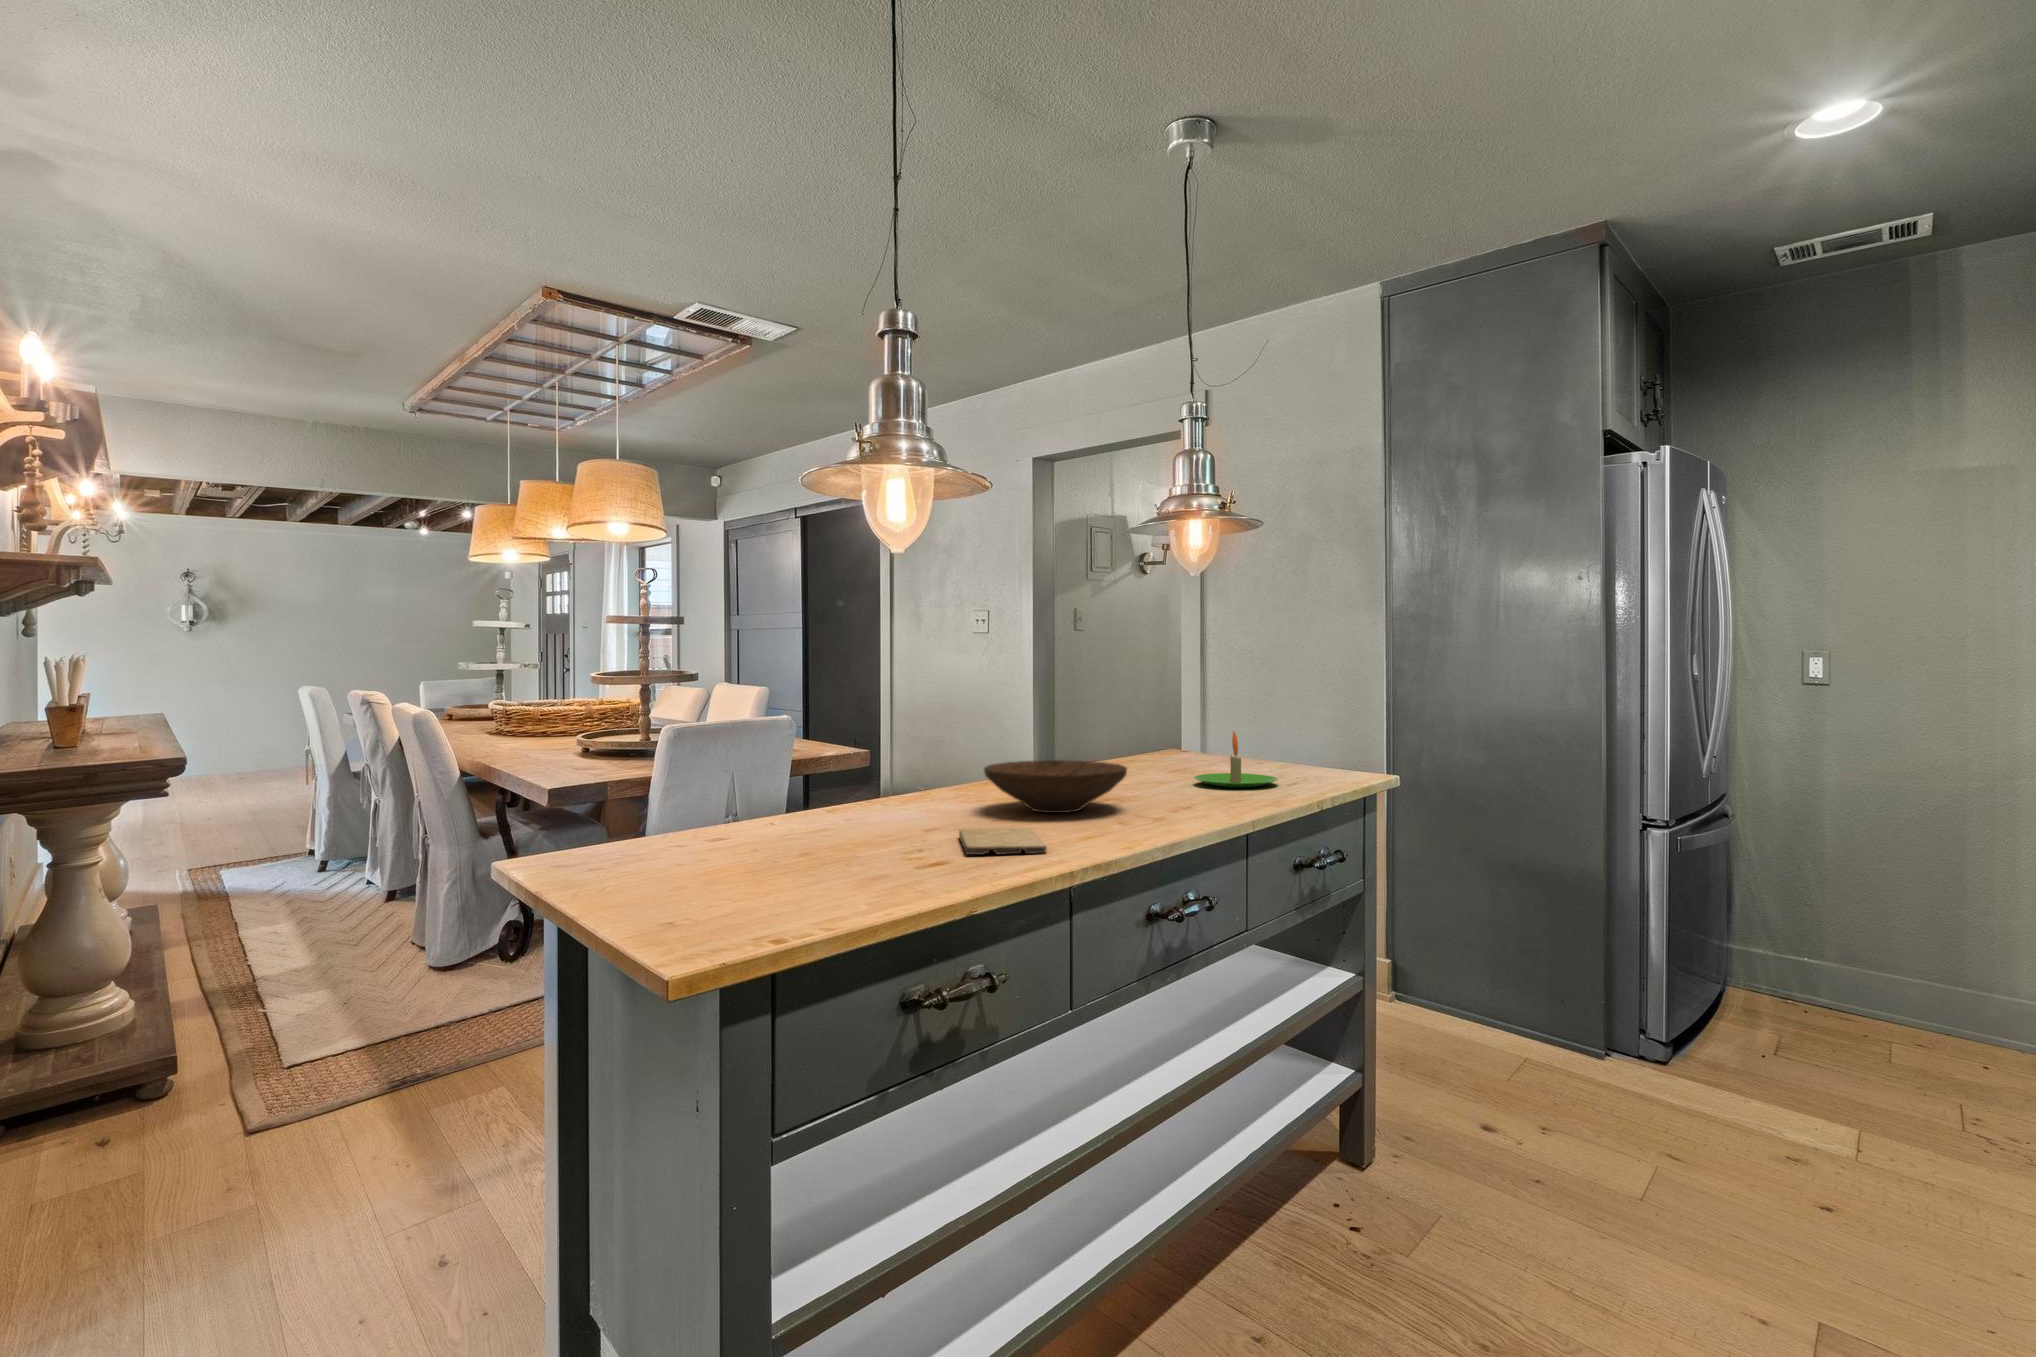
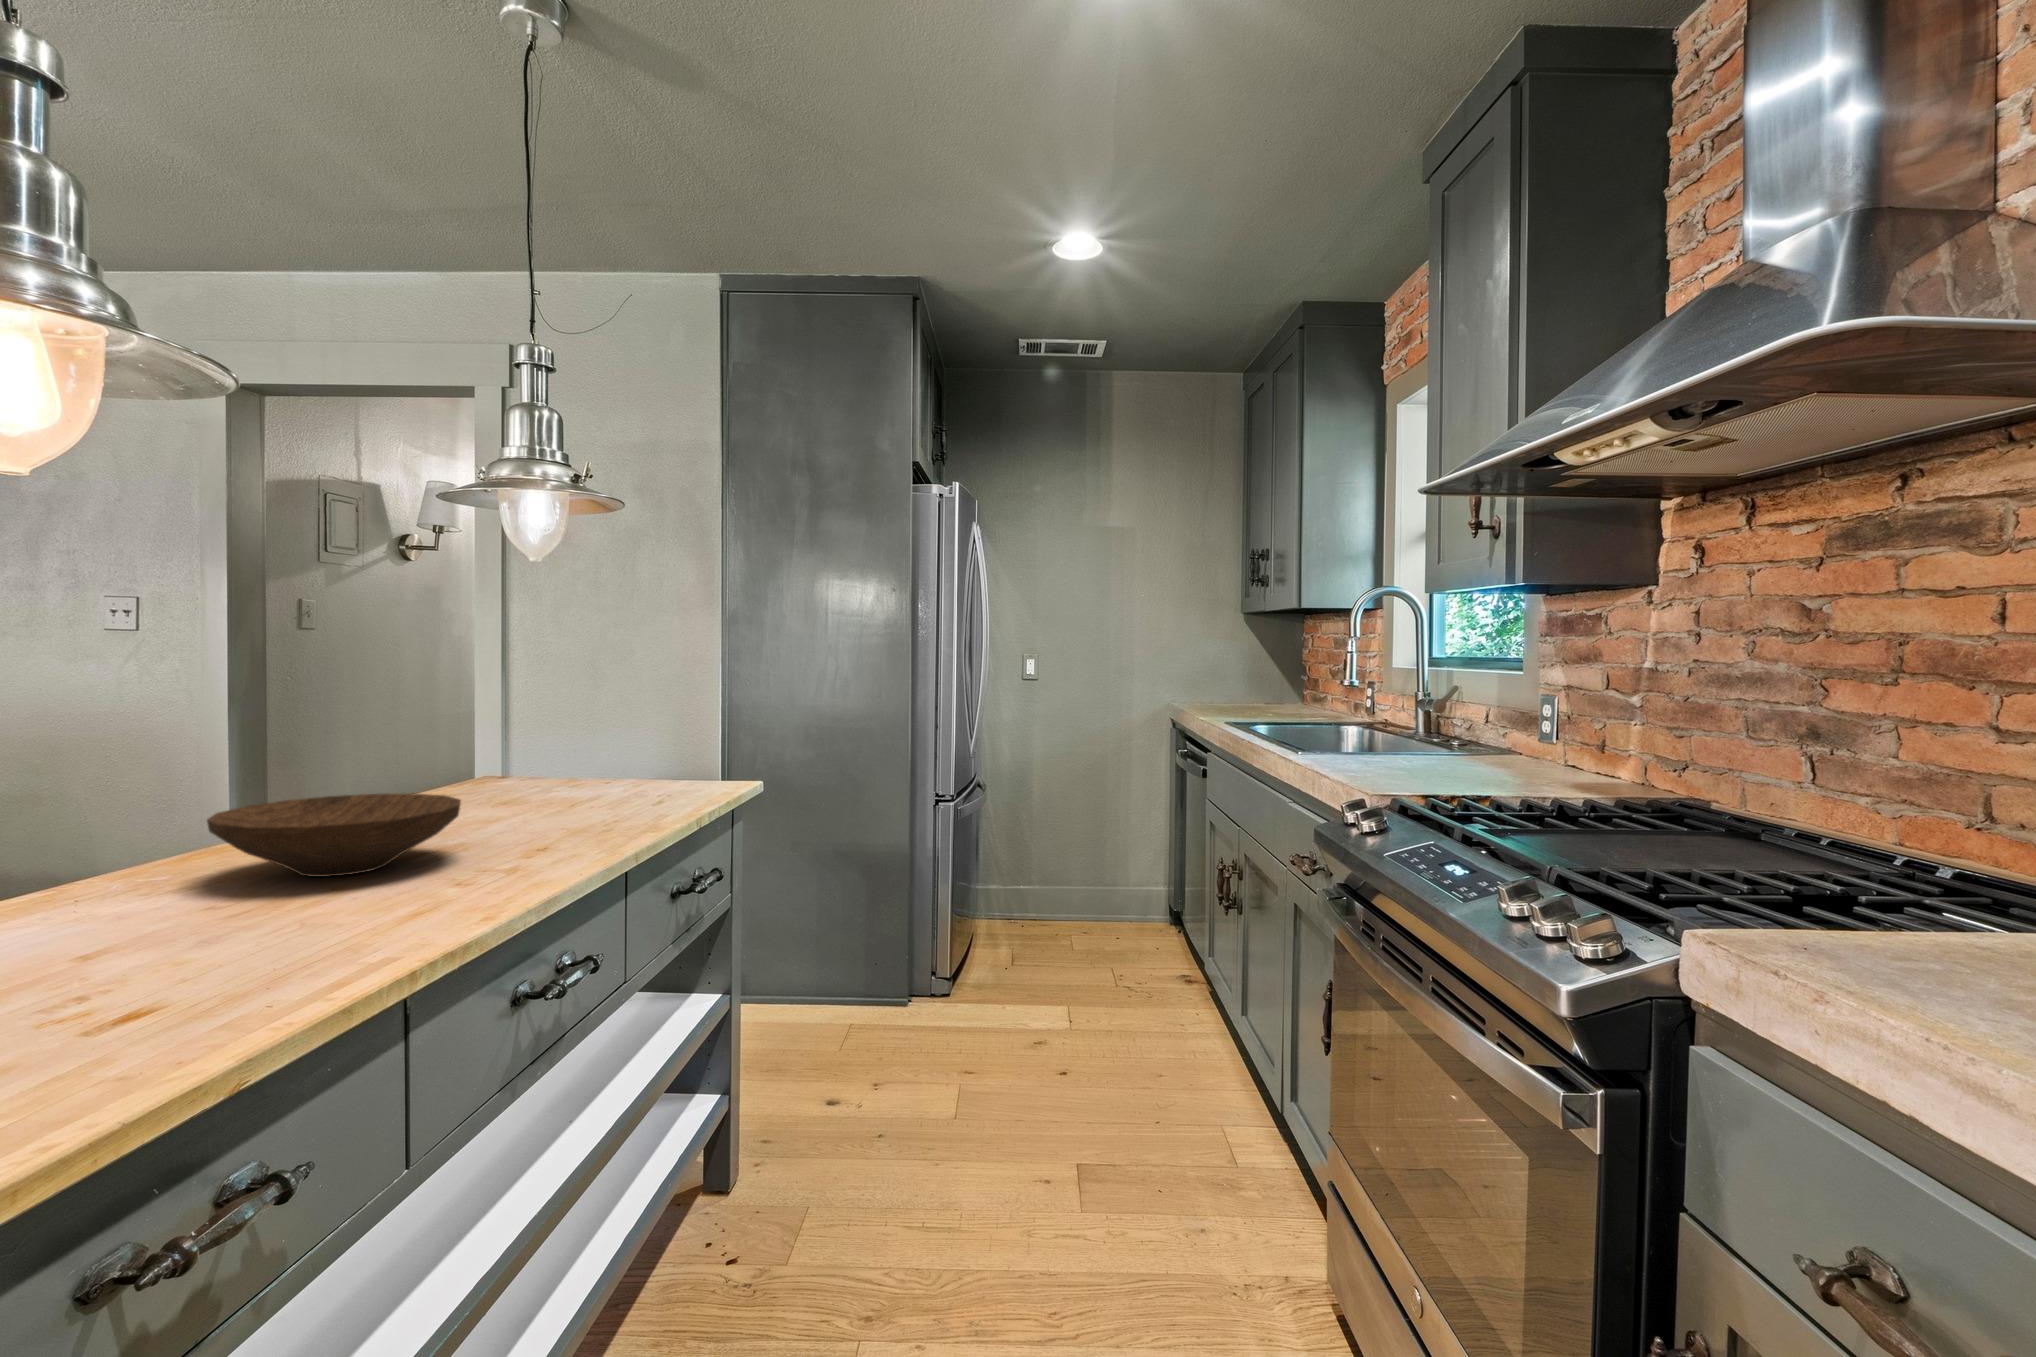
candle: present [1194,730,1278,788] -> none [534,740,641,808]
cutting board: present [959,828,1047,855] -> none [170,911,362,985]

